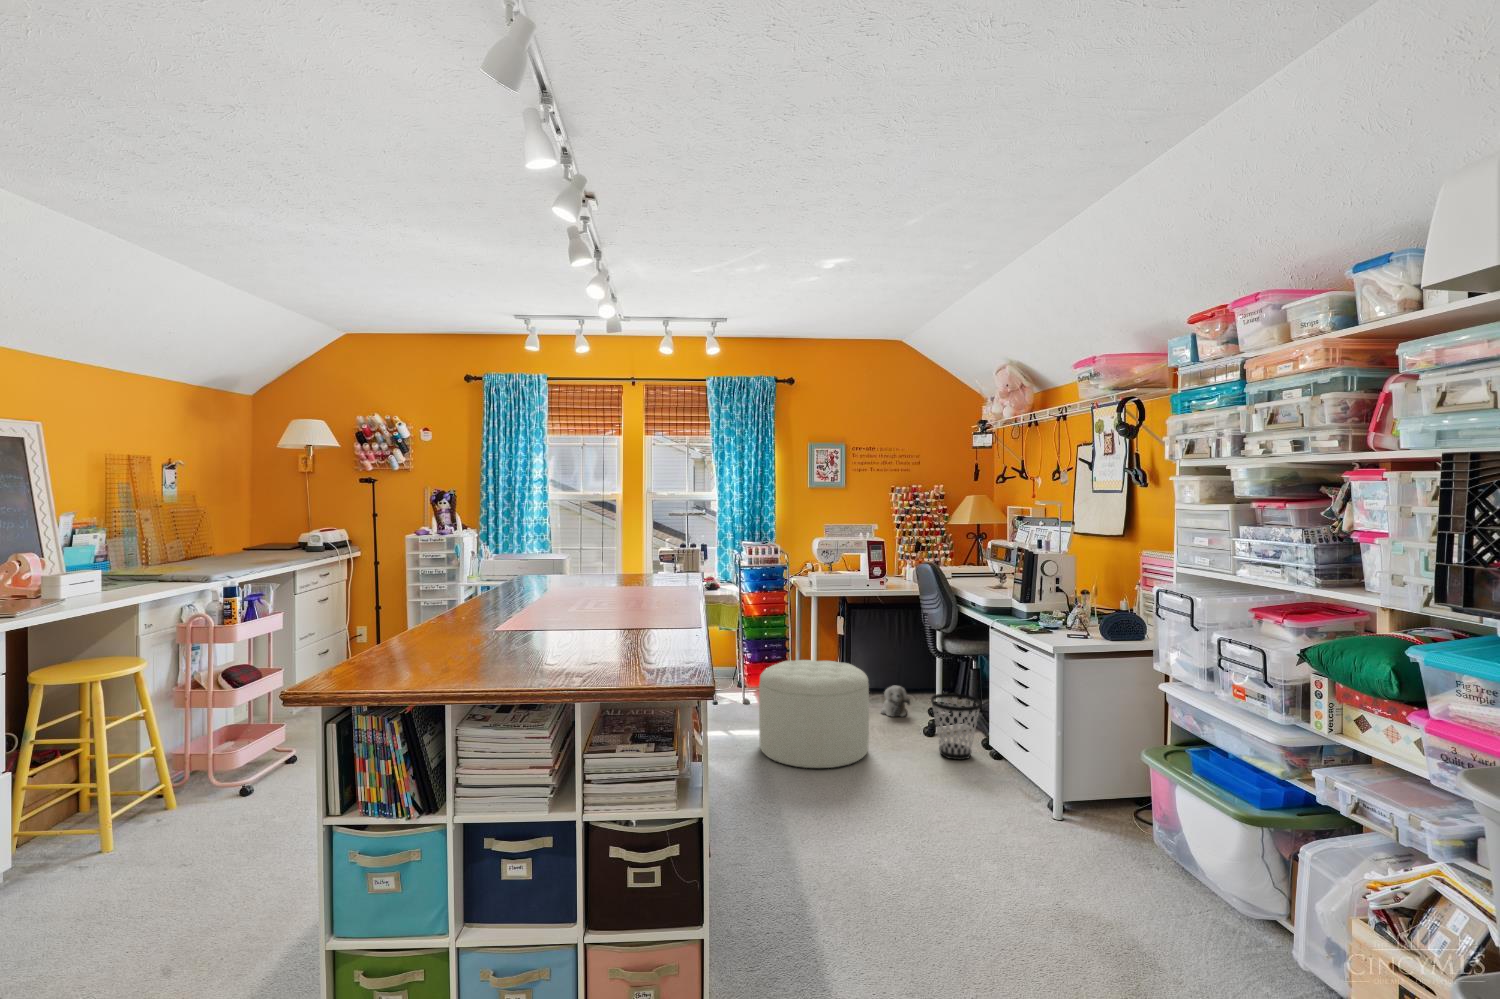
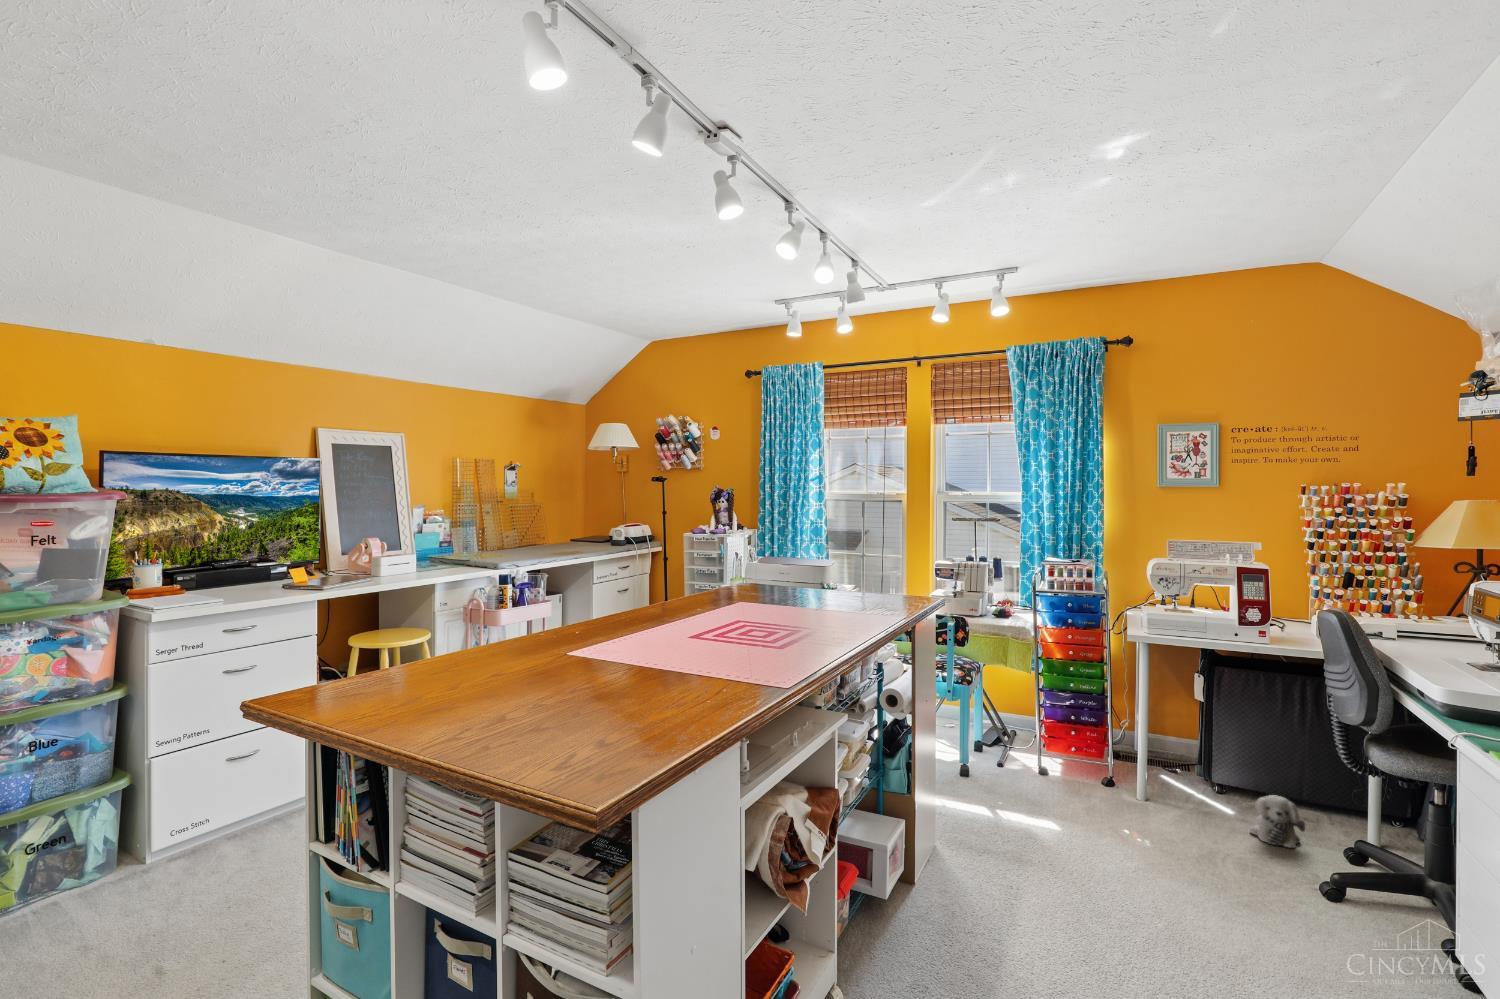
ottoman: present [759,660,869,768] -> none [1017,731,1195,914]
wastebasket: present [931,693,981,760] -> none [1316,835,1427,966]

